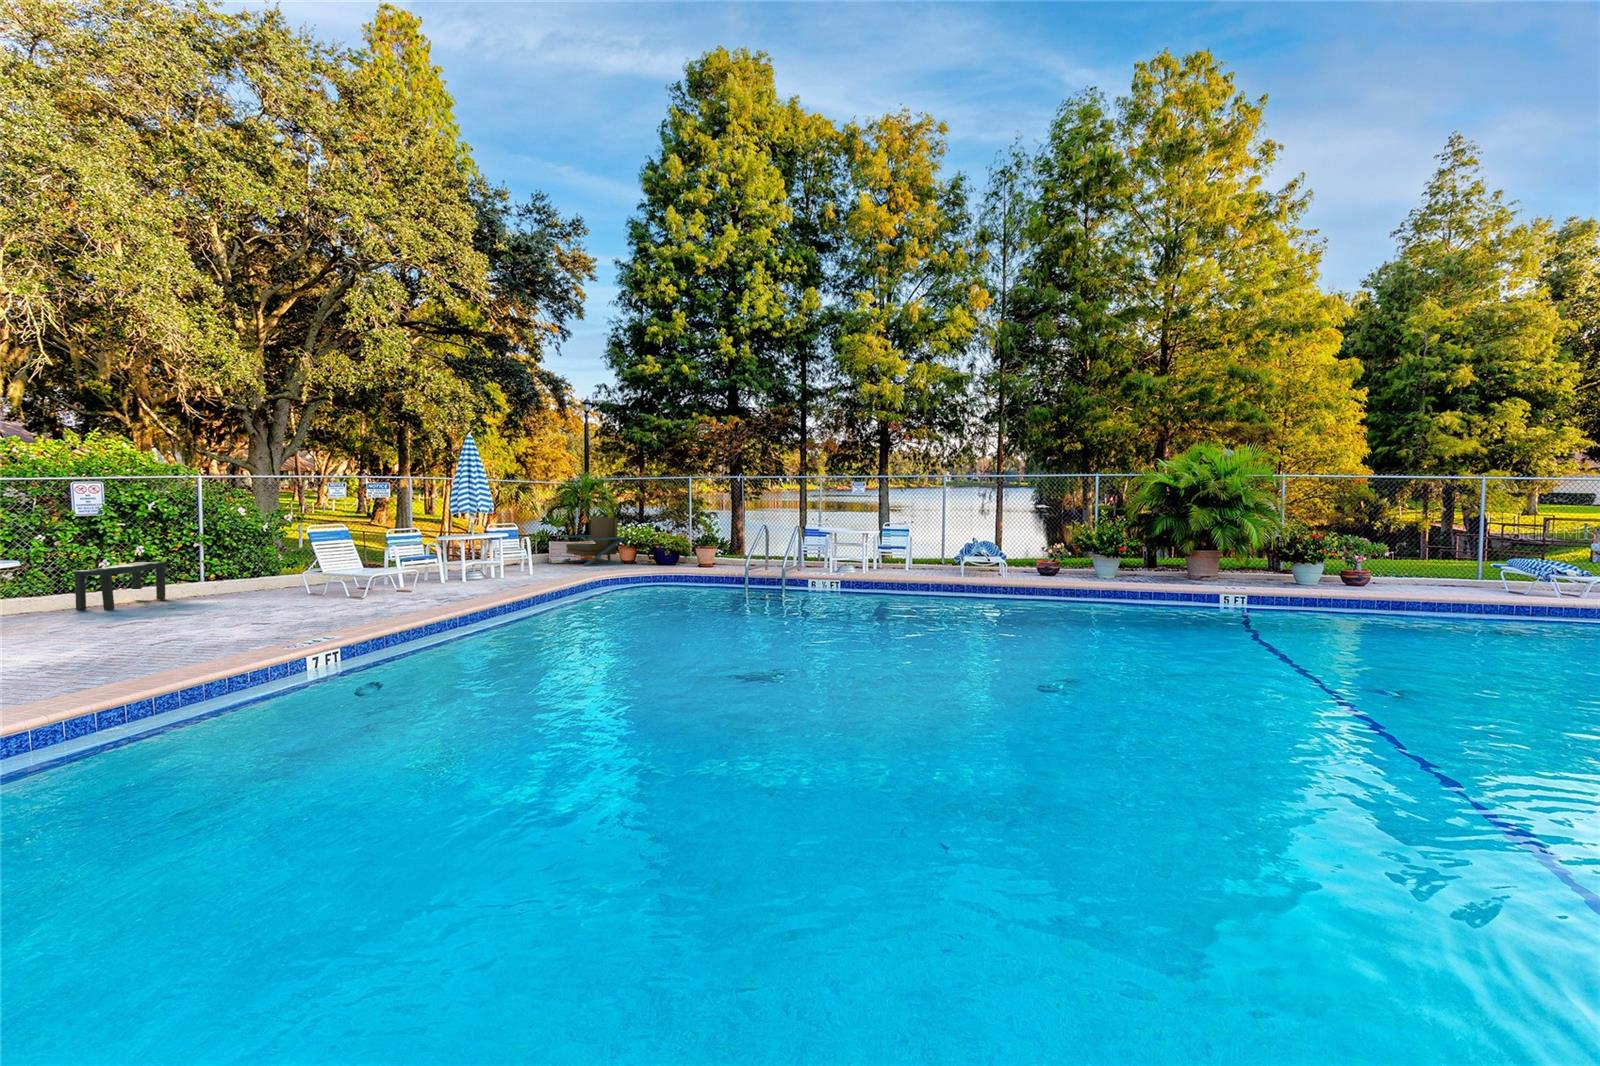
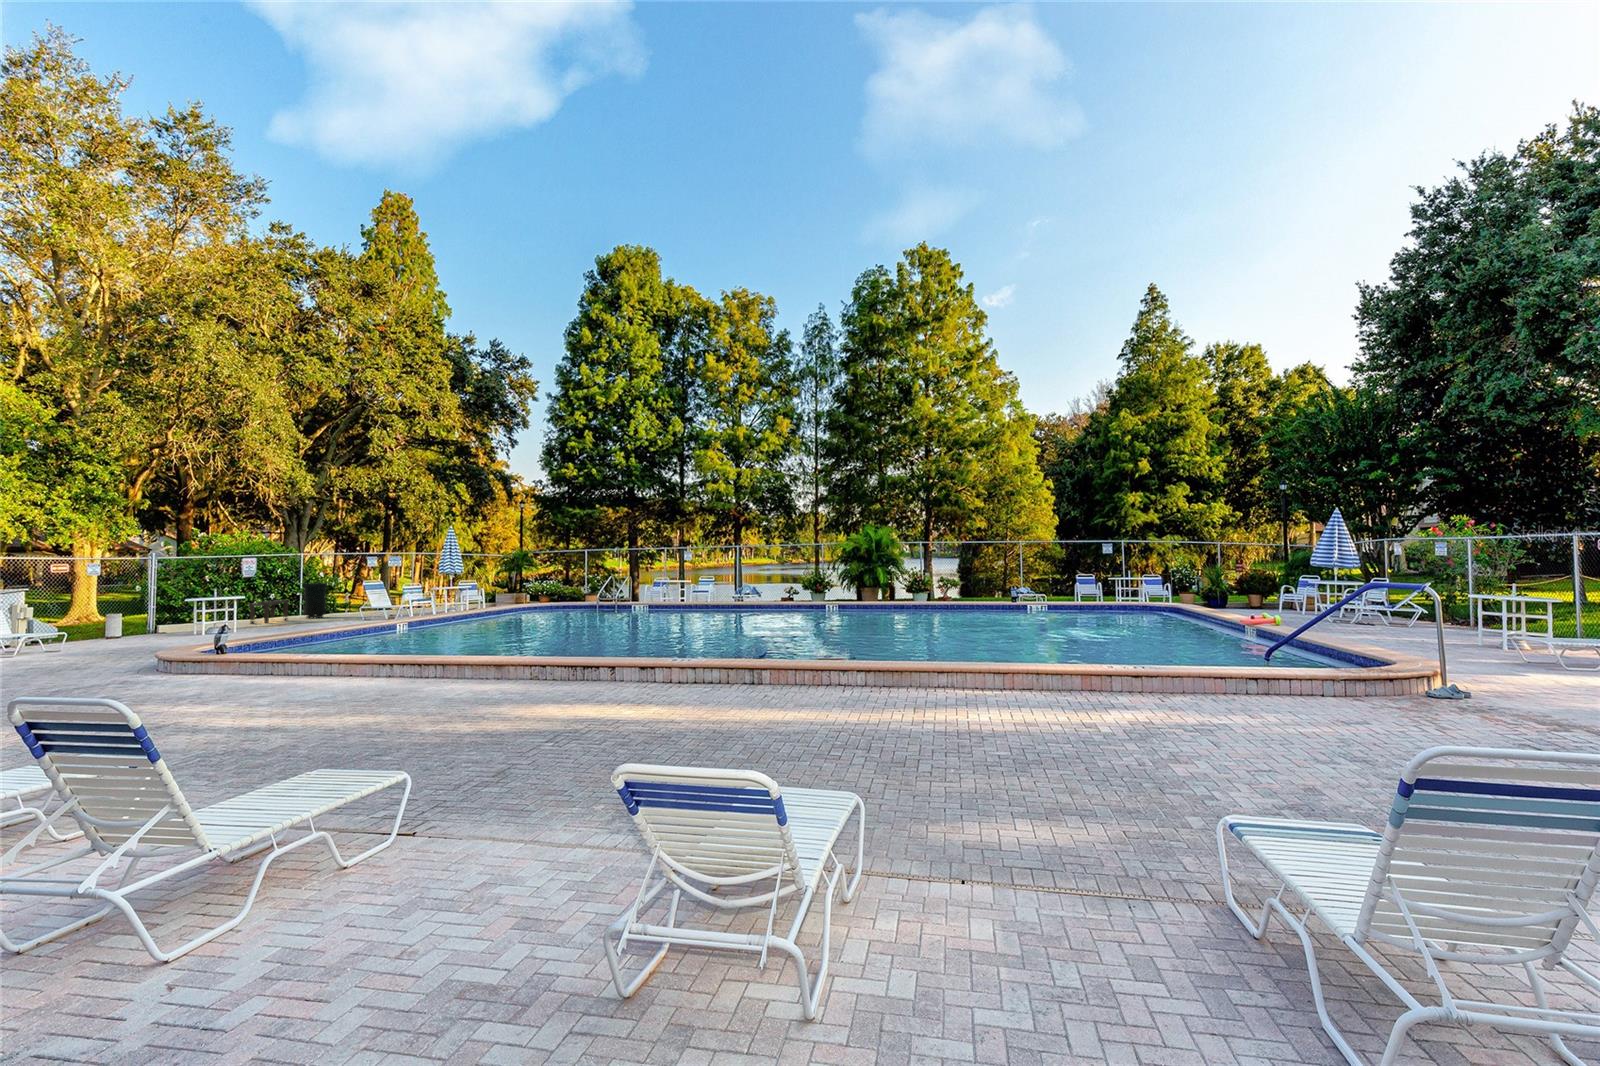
lounge chair: present [562,516,625,566] -> none [509,573,550,606]
trash can: none [192,530,255,594] -> present [303,583,328,619]

